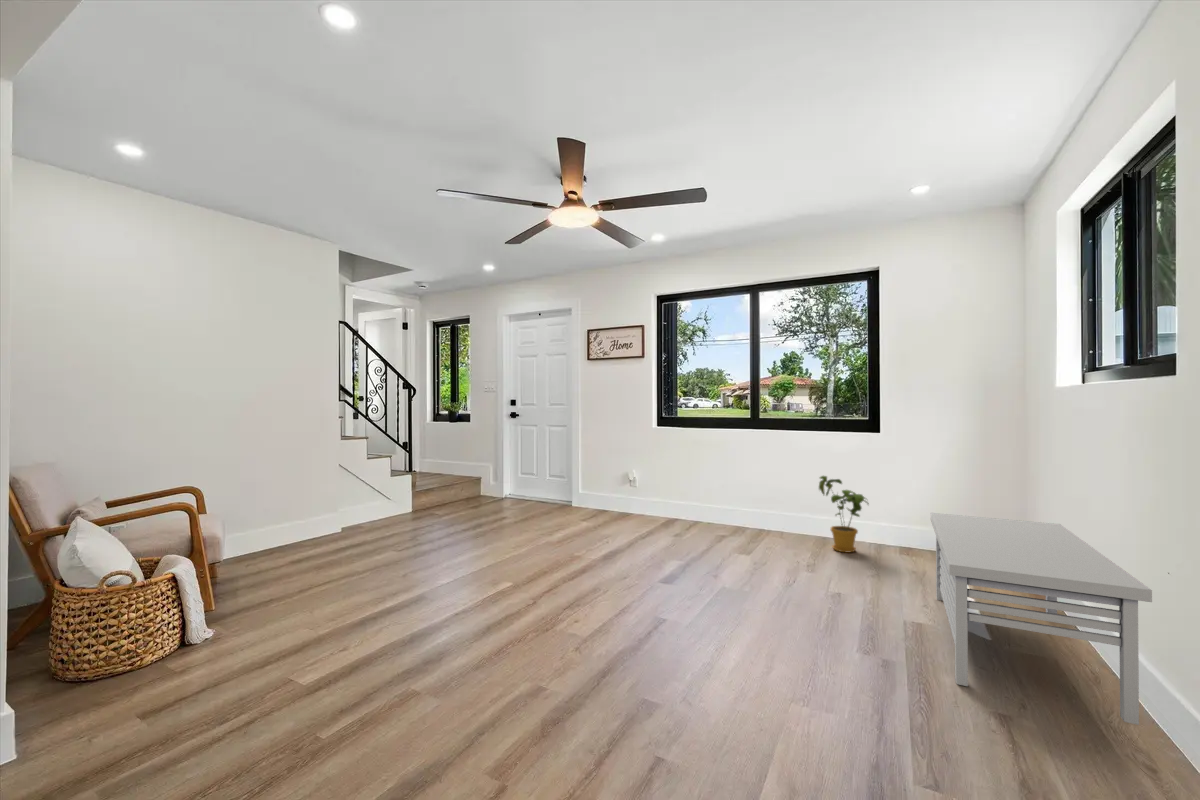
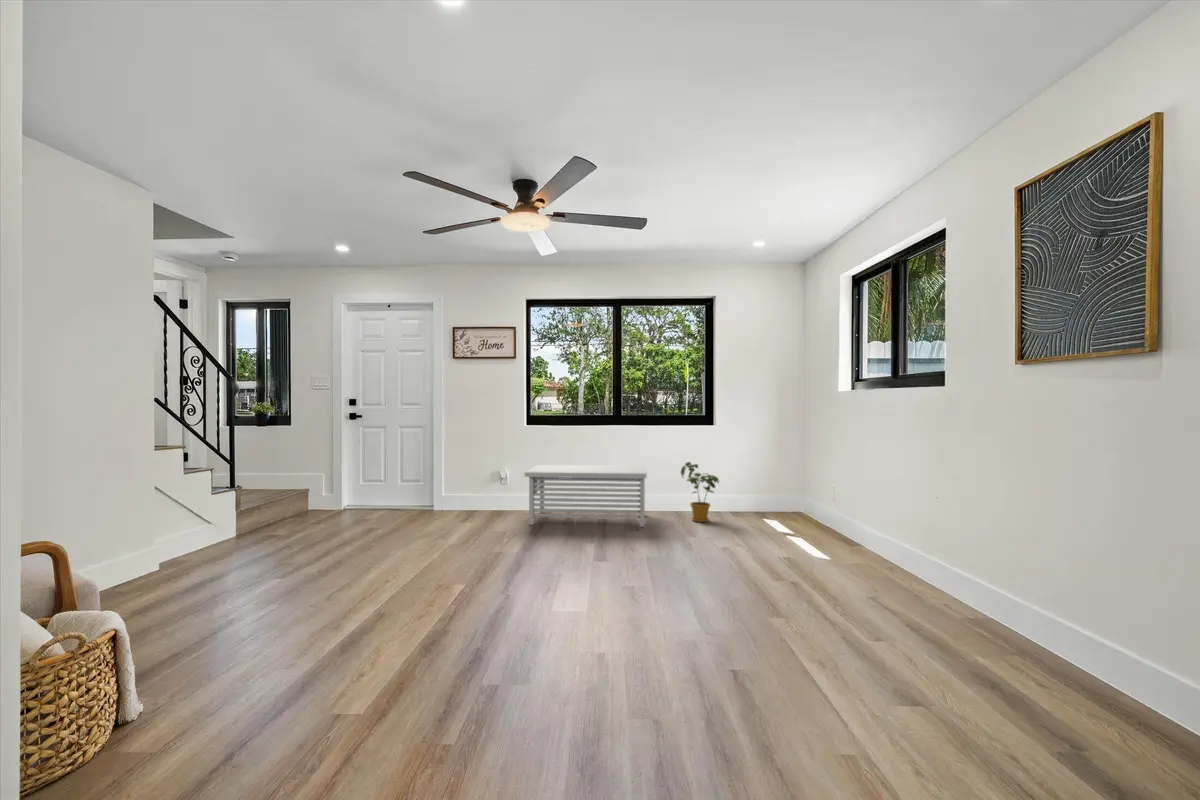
storage bench: present [930,513,1152,725] -> present [525,465,647,527]

